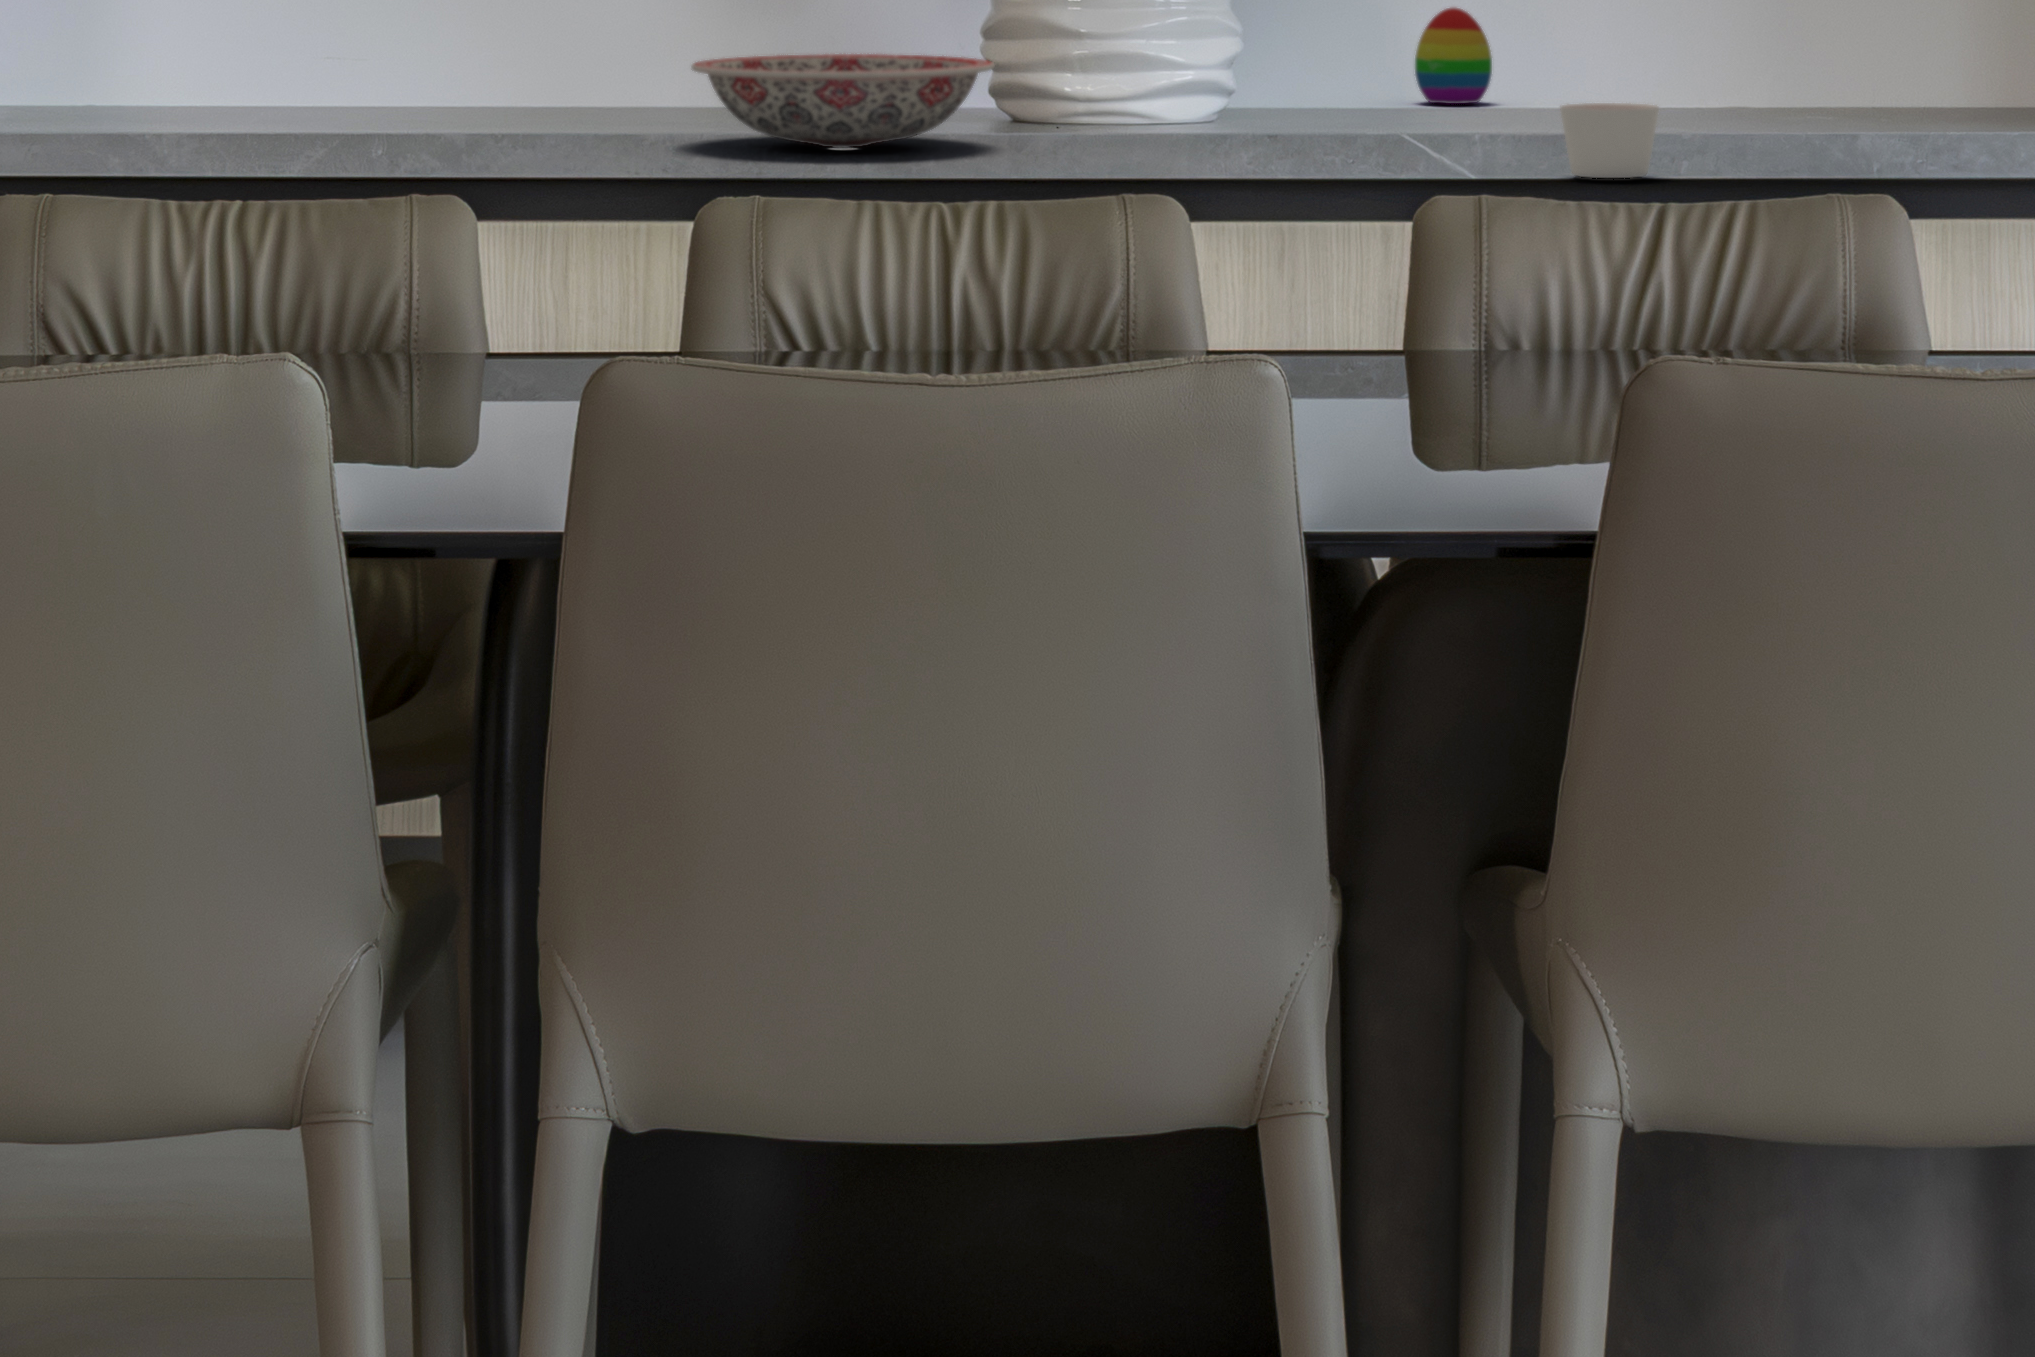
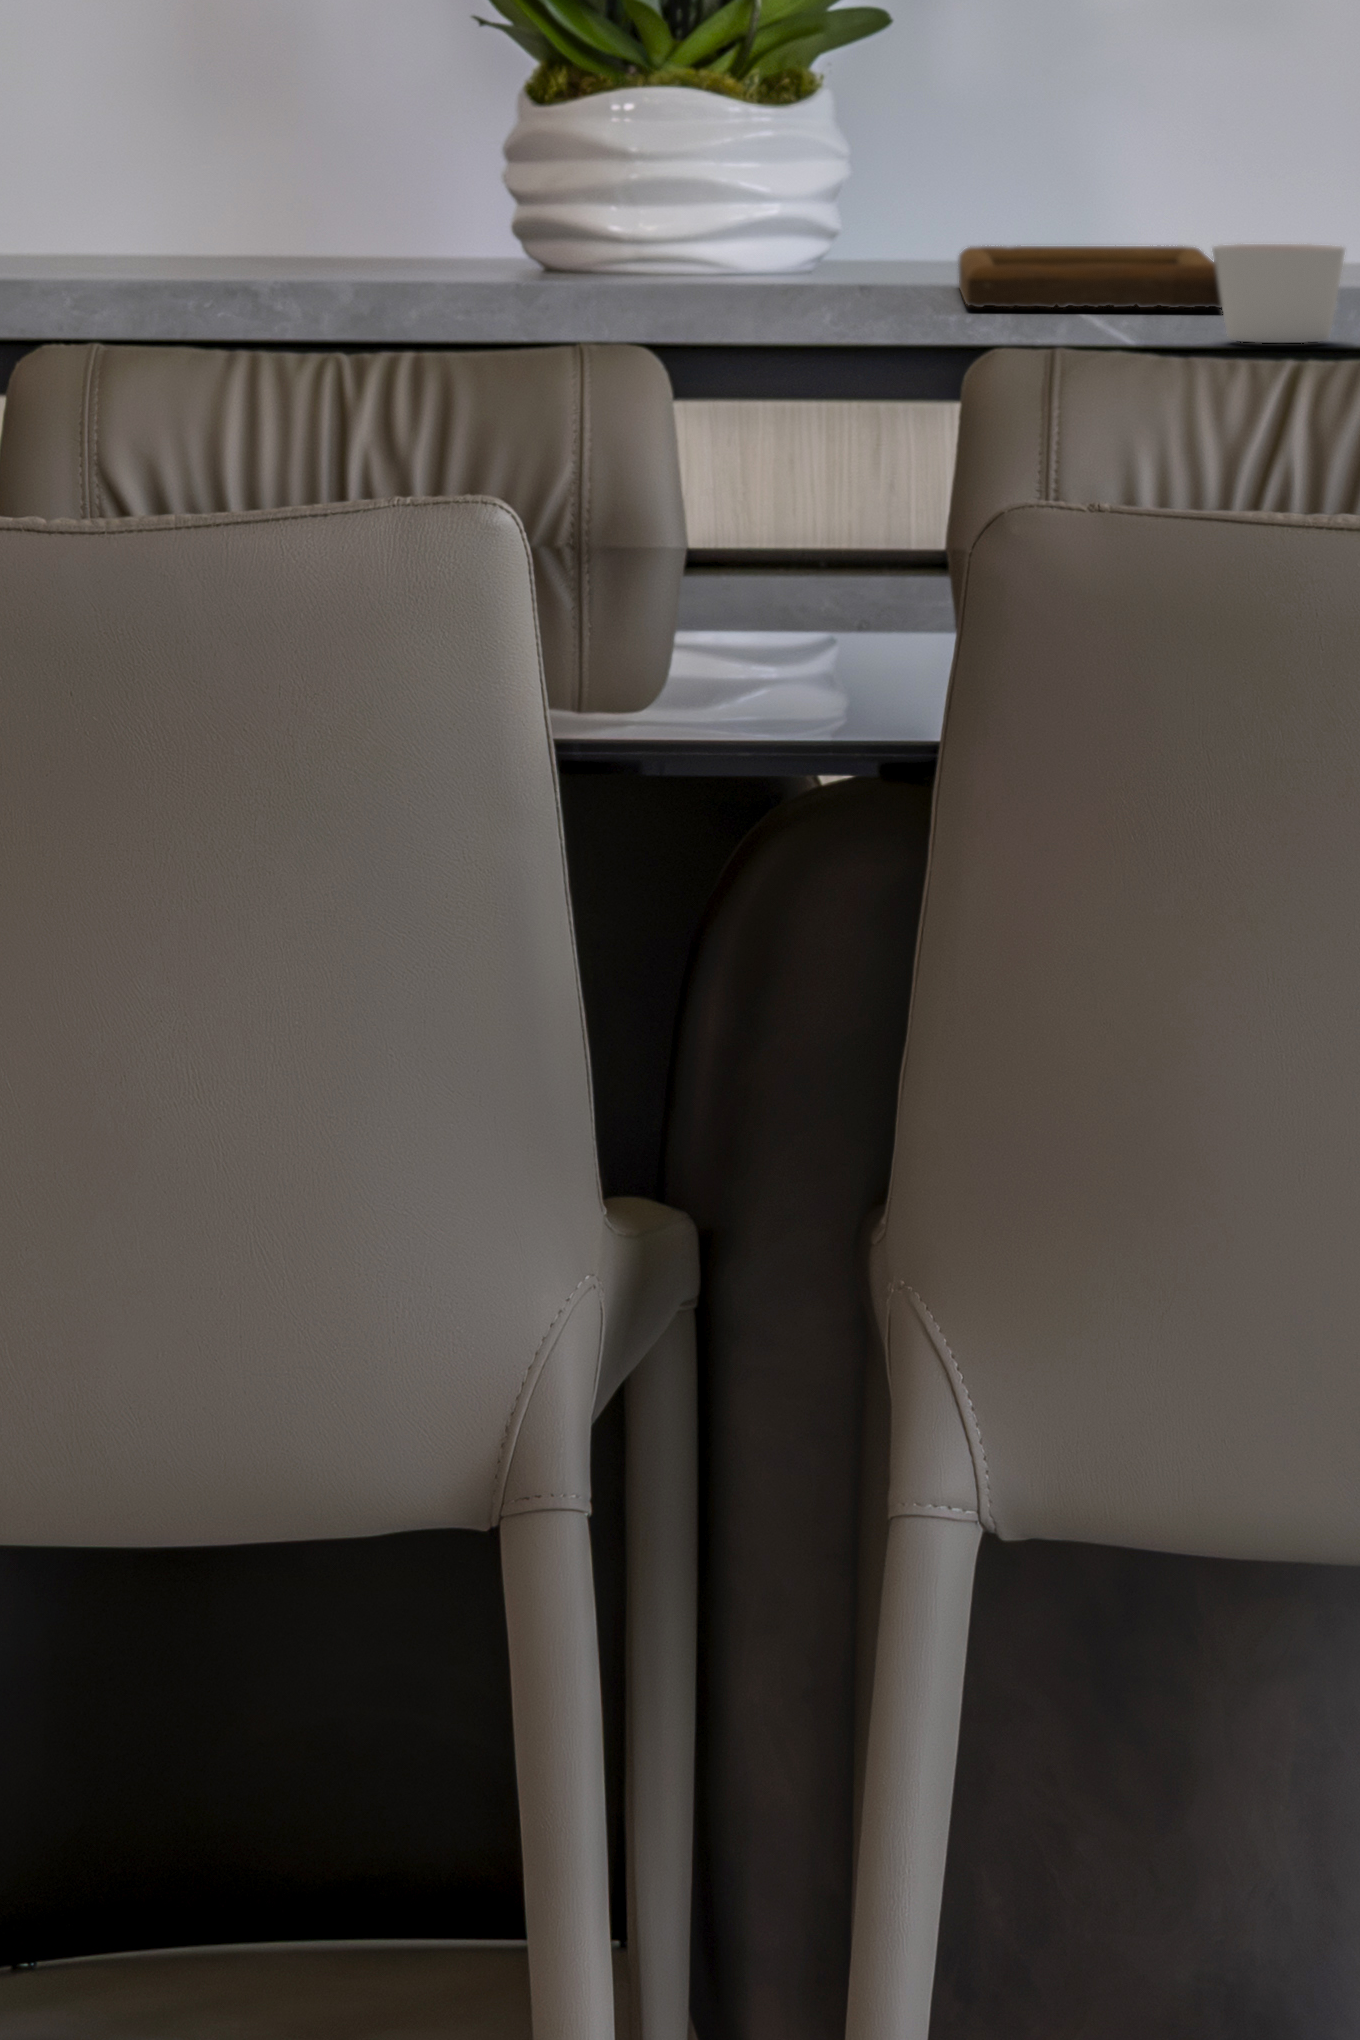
decorative egg: present [1415,8,1492,104] -> none [1096,130,1200,258]
ceramic bowl: present [691,54,994,148] -> none [80,181,486,301]
picture frame: none [1334,99,1551,149] -> present [959,246,1222,308]

